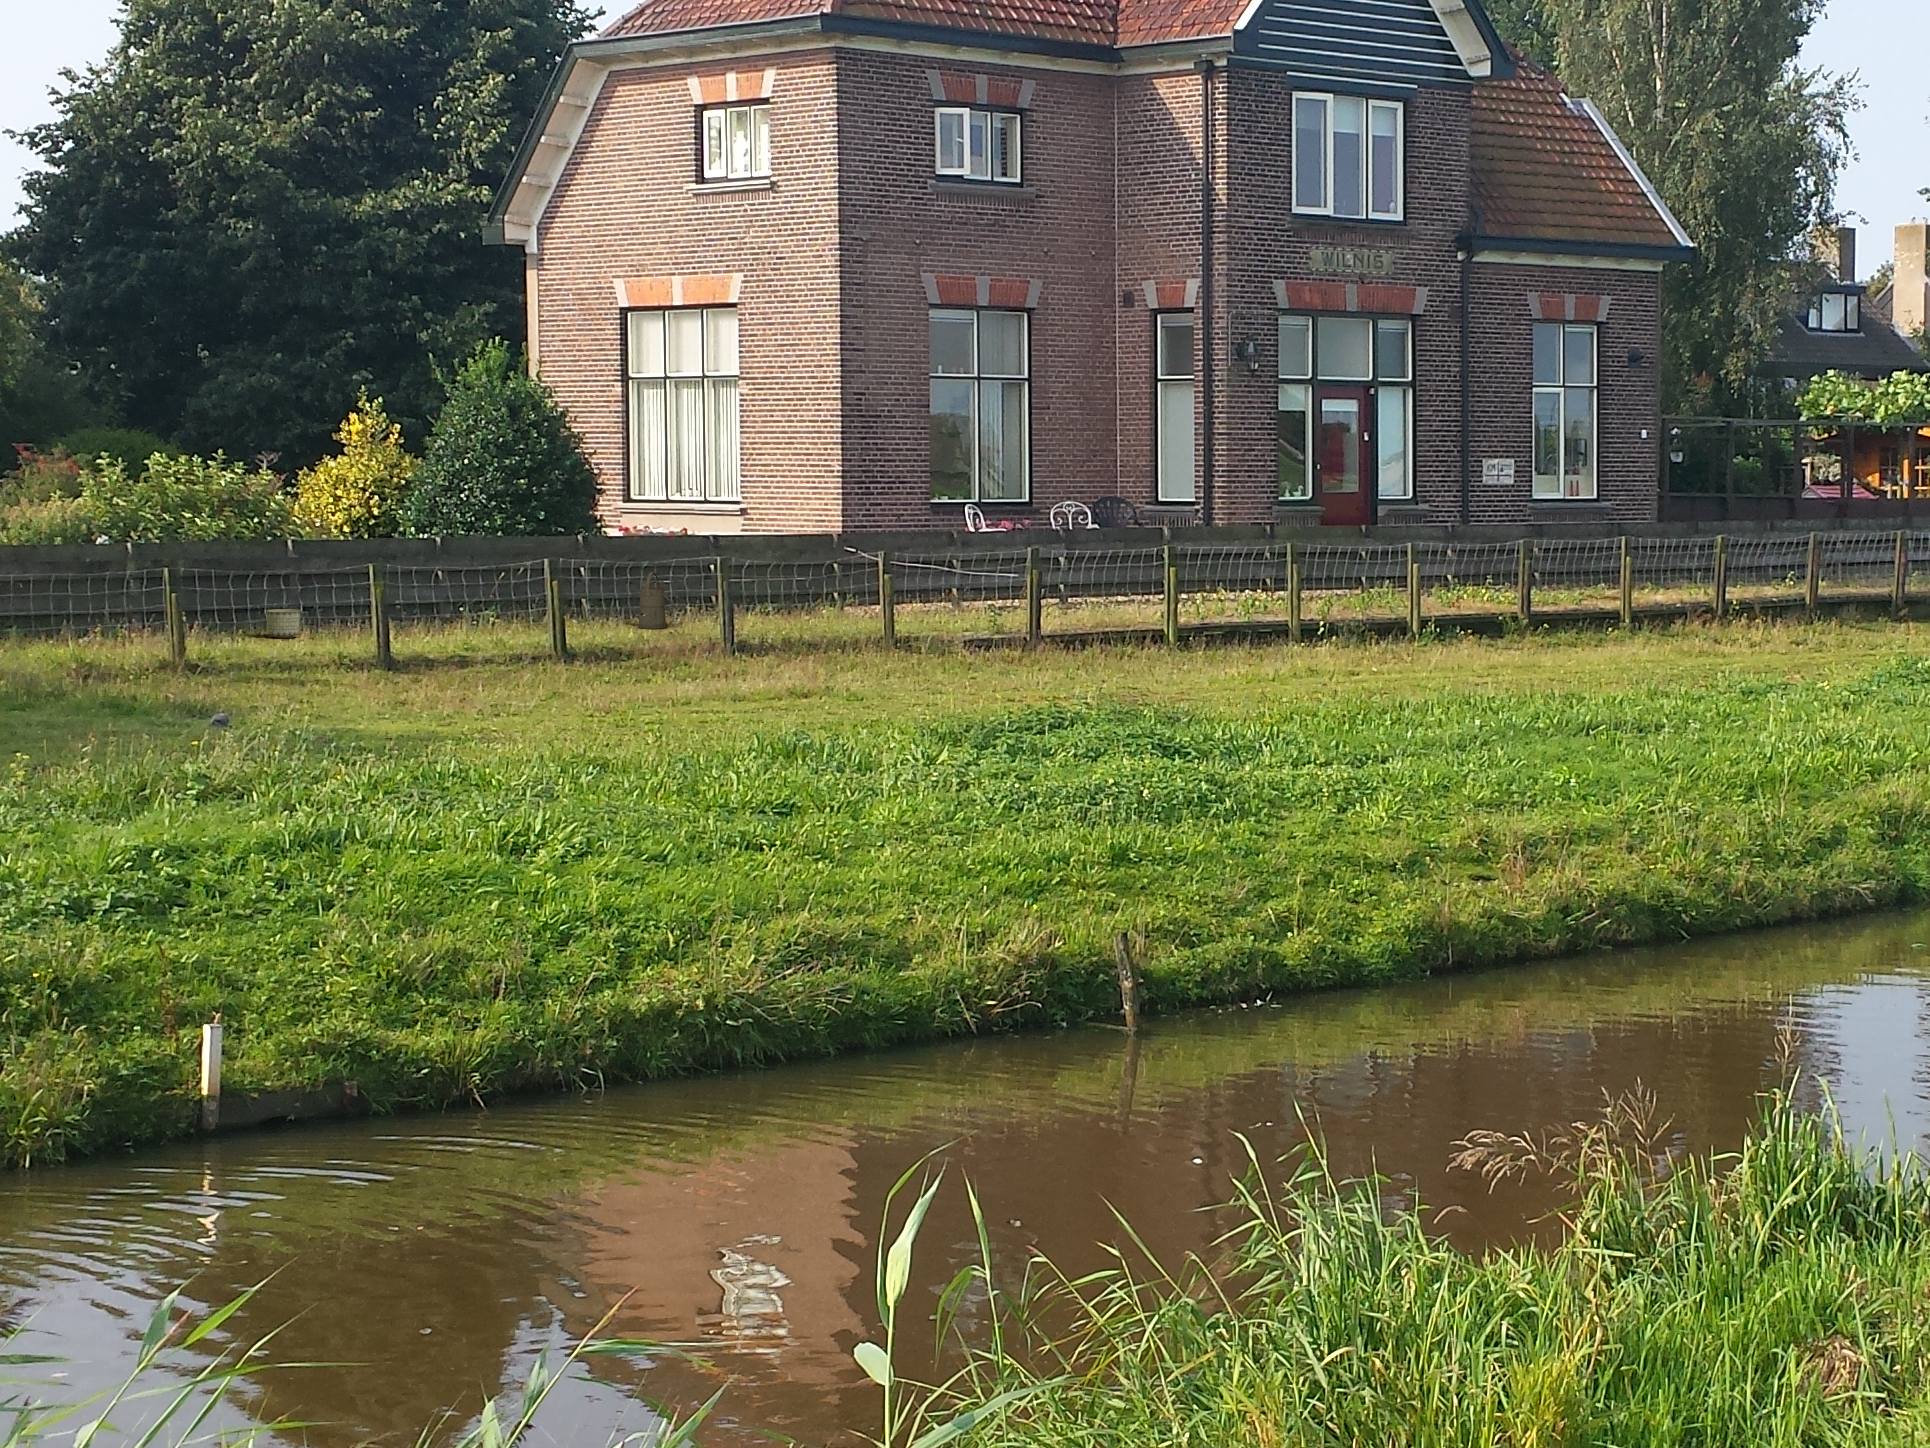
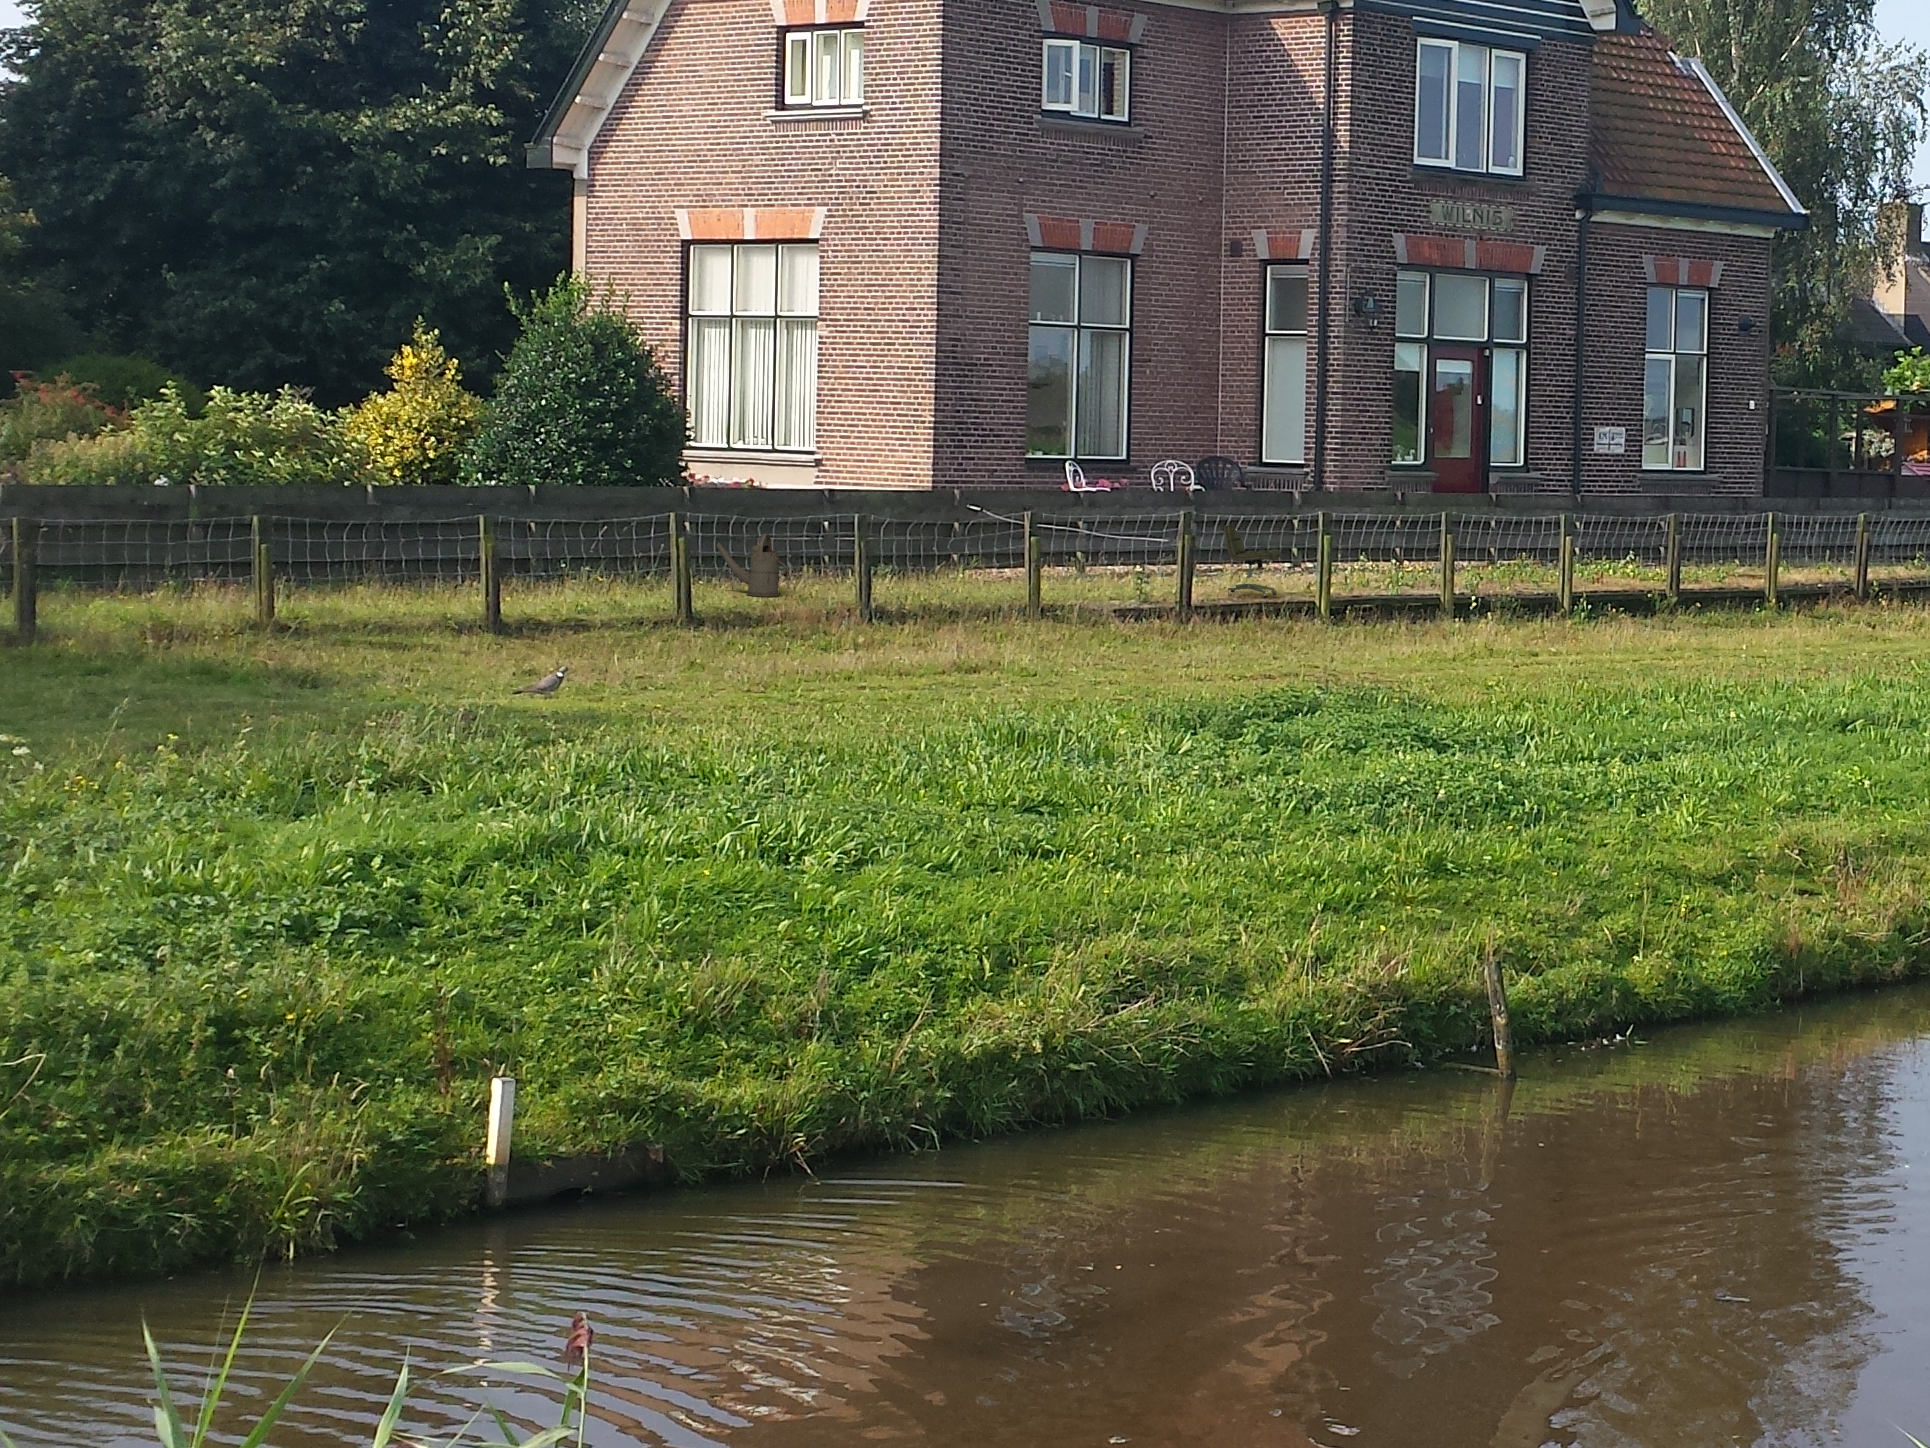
chair: none [1078,542,1135,623] -> present [1223,525,1281,598]
planter: present [267,609,300,638] -> none [335,568,374,601]

